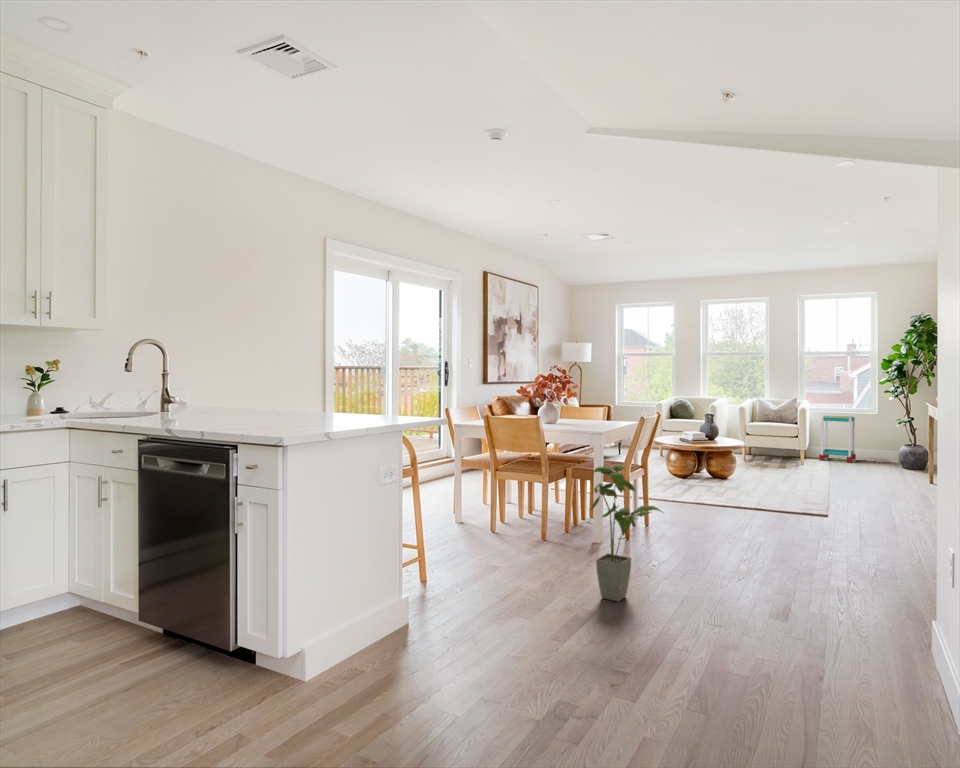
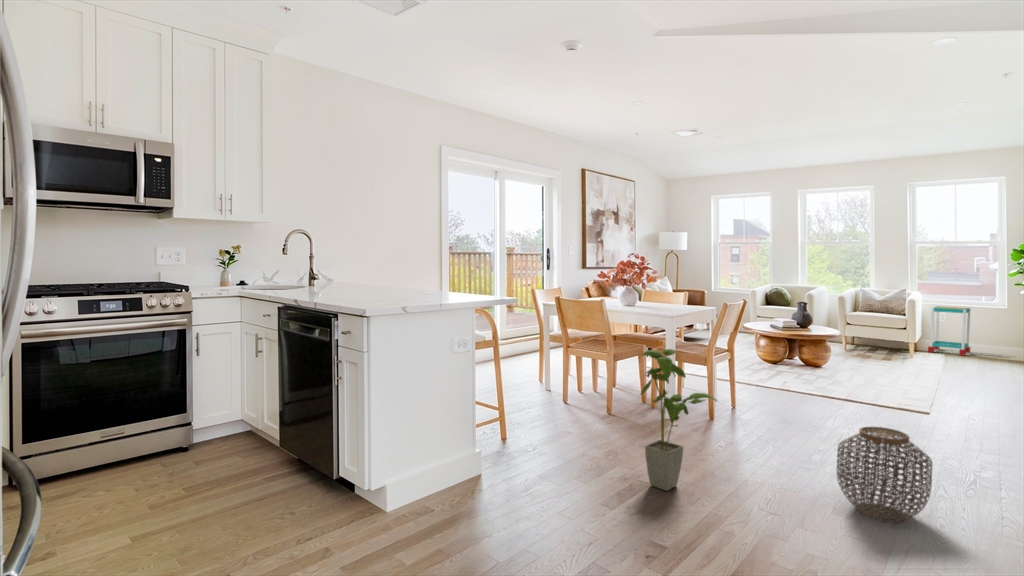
woven basket: none [768,529,848,614] -> present [837,427,932,523]

